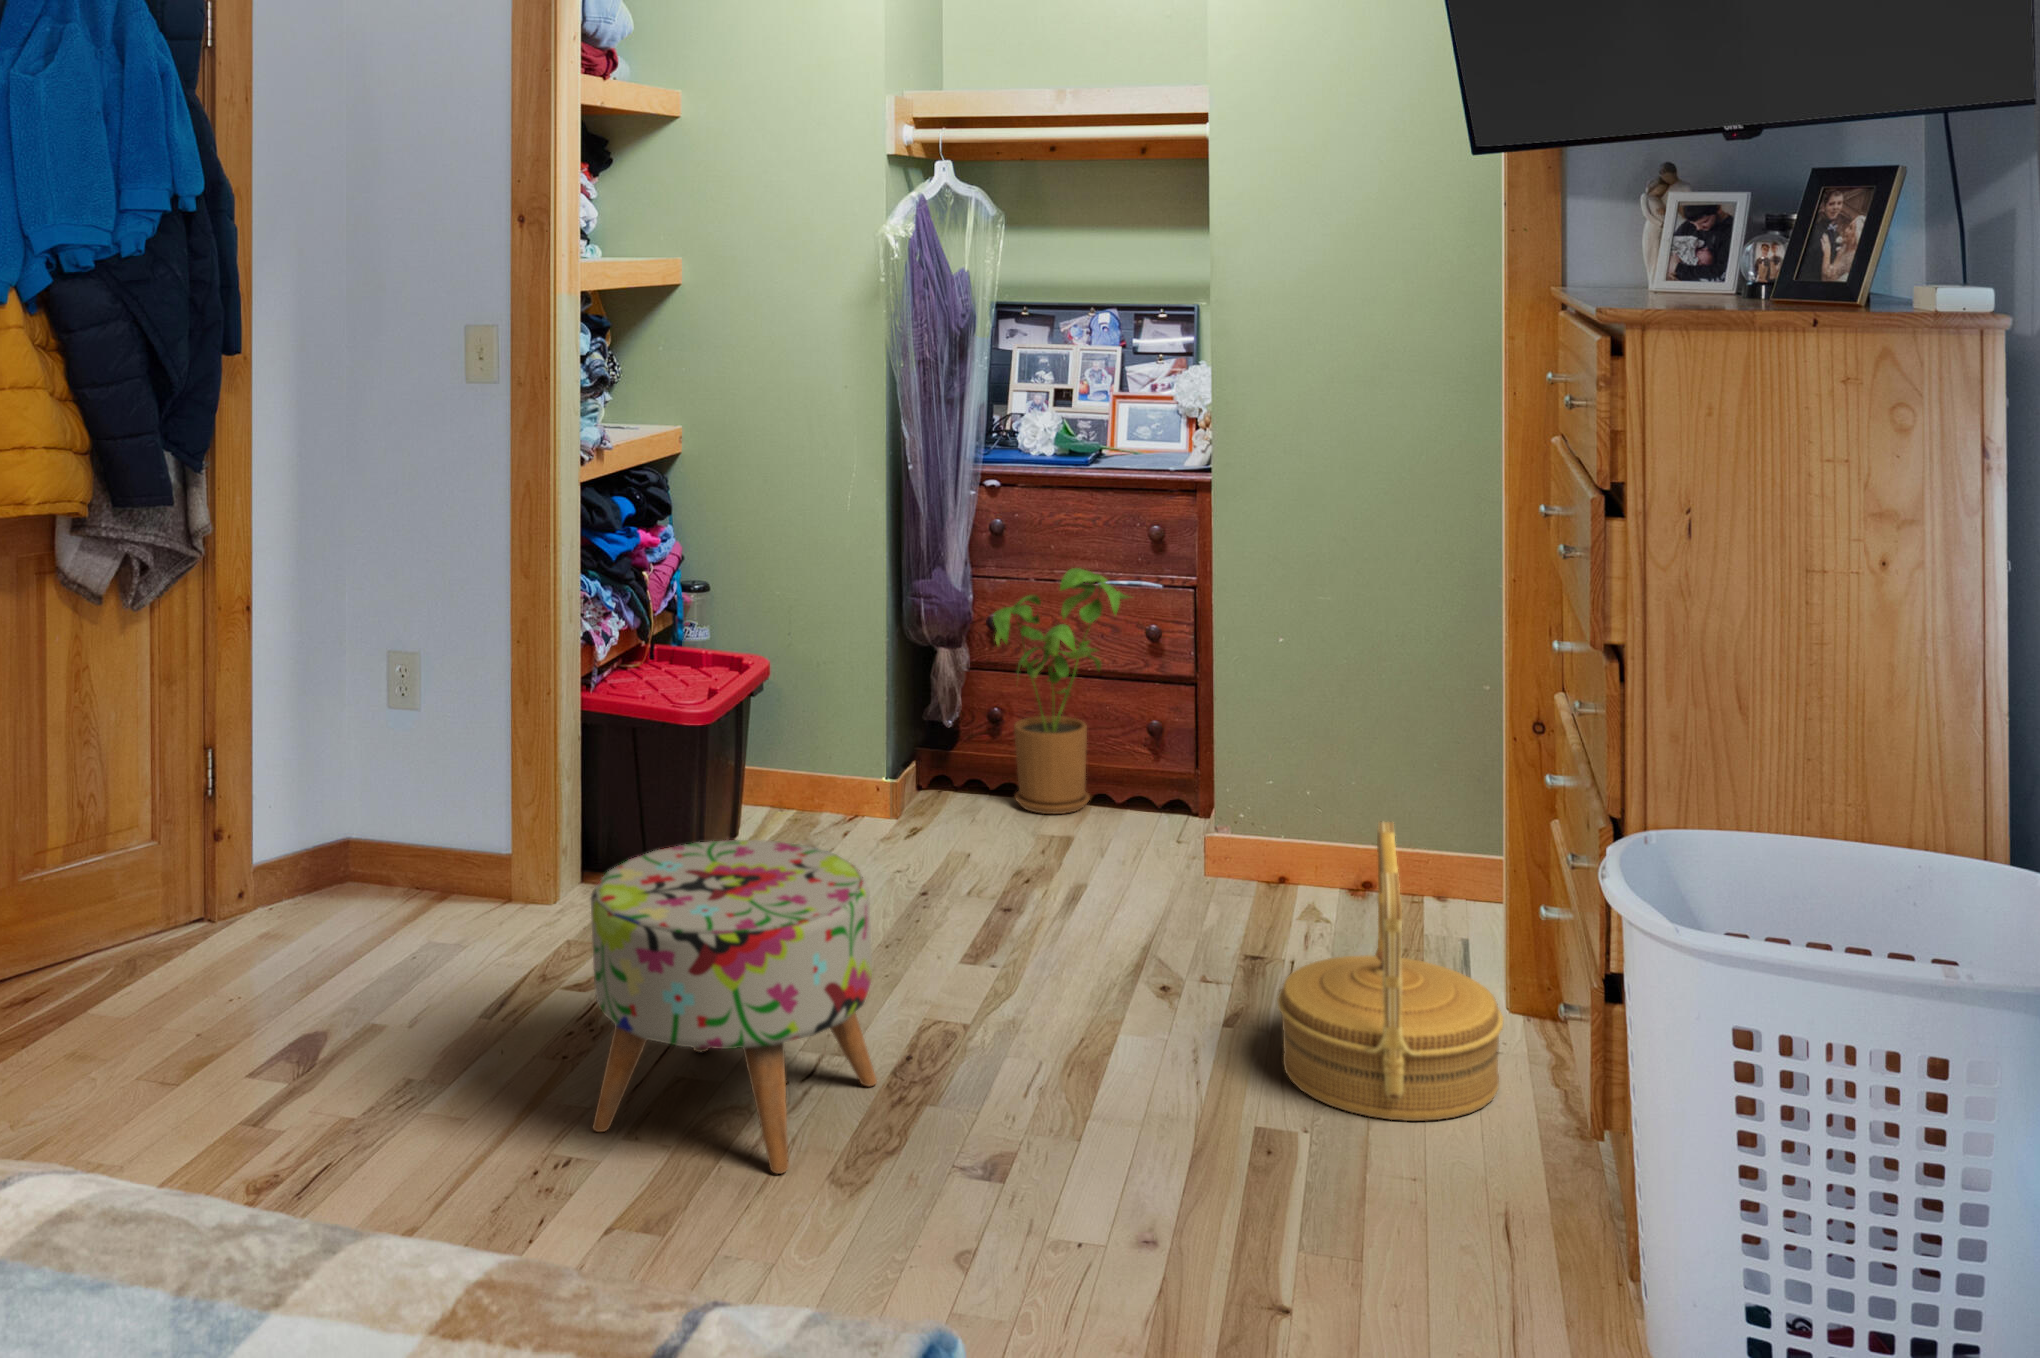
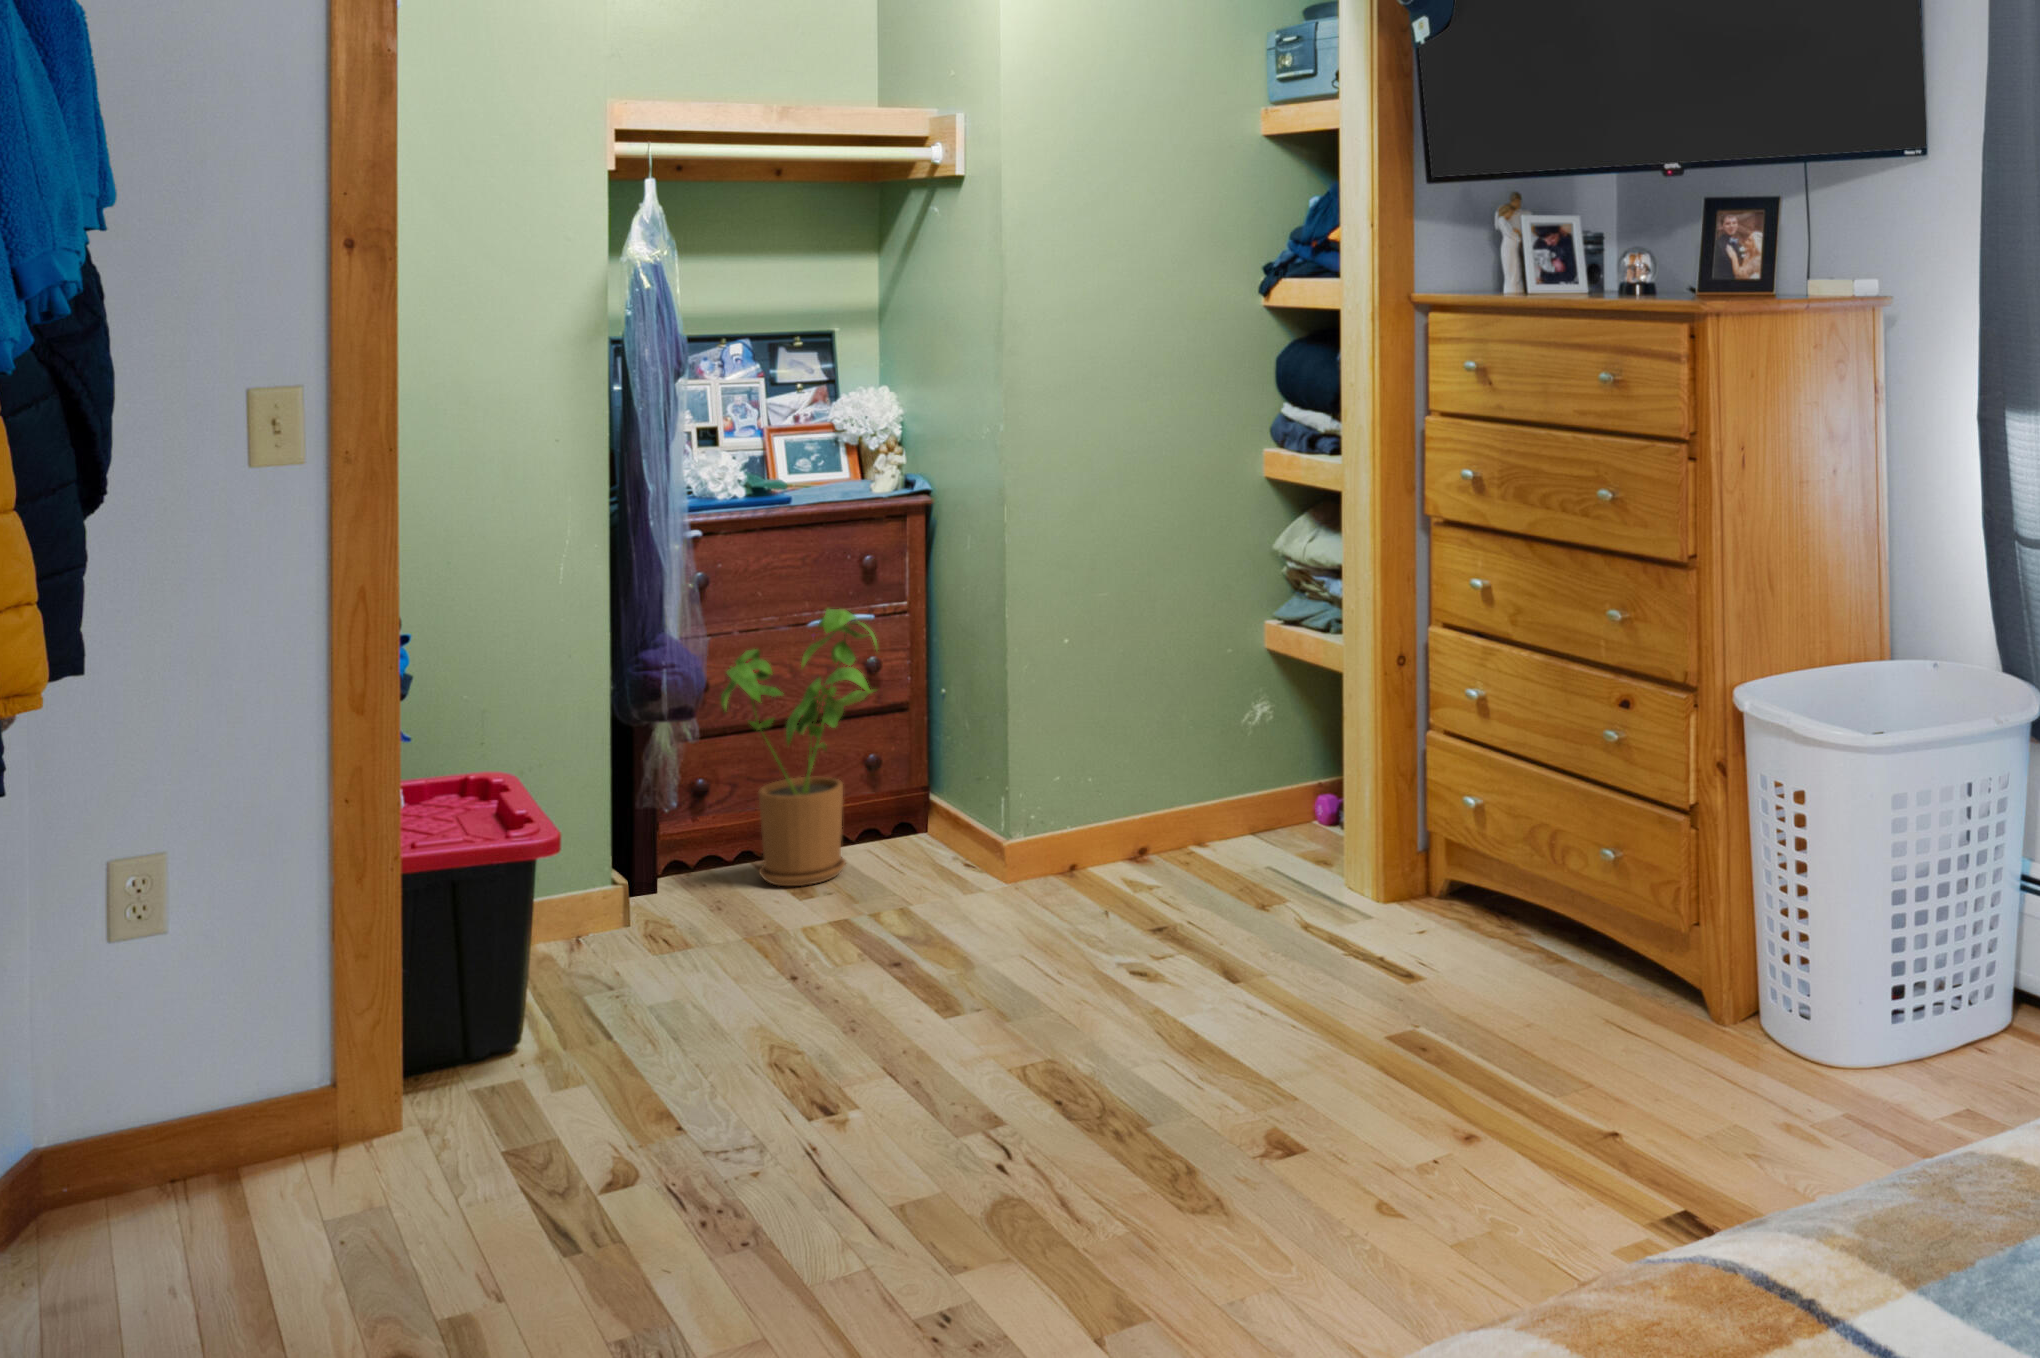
woven basket: present [1277,822,1503,1121] -> none [1337,758,1525,1006]
ottoman: present [591,840,877,1174] -> none [822,893,1154,1283]

